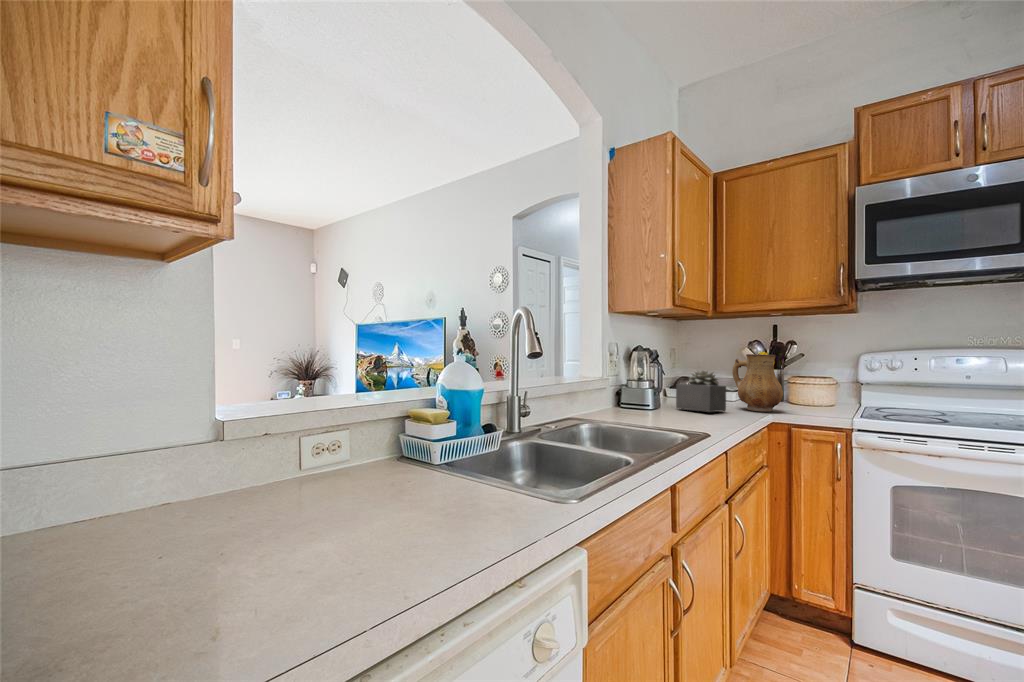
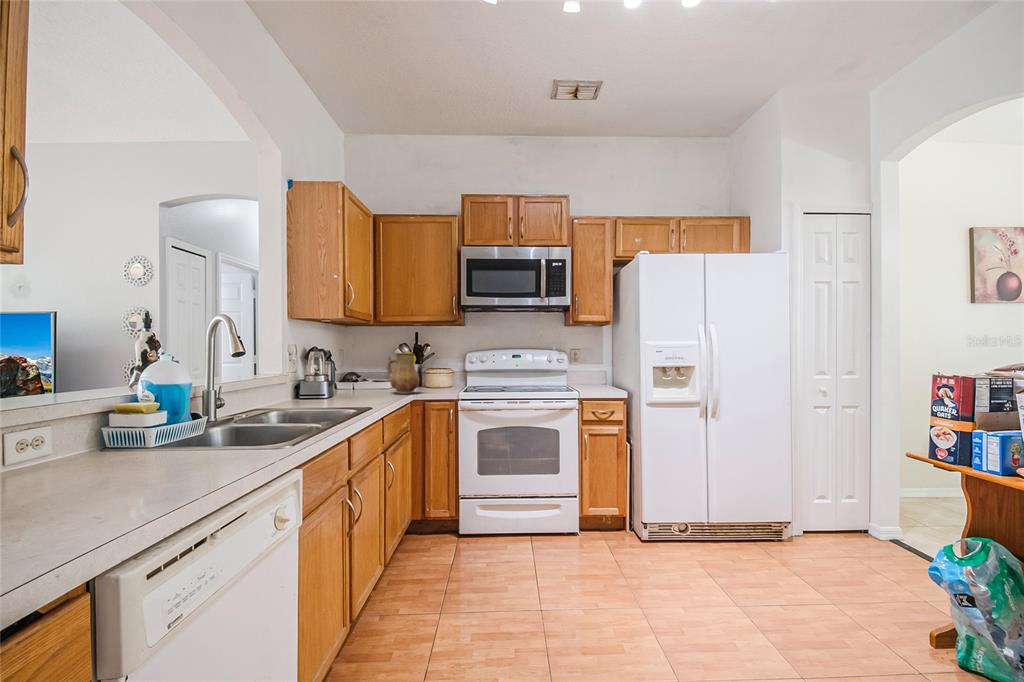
succulent plant: present [676,370,726,412] -> none [346,365,382,397]

